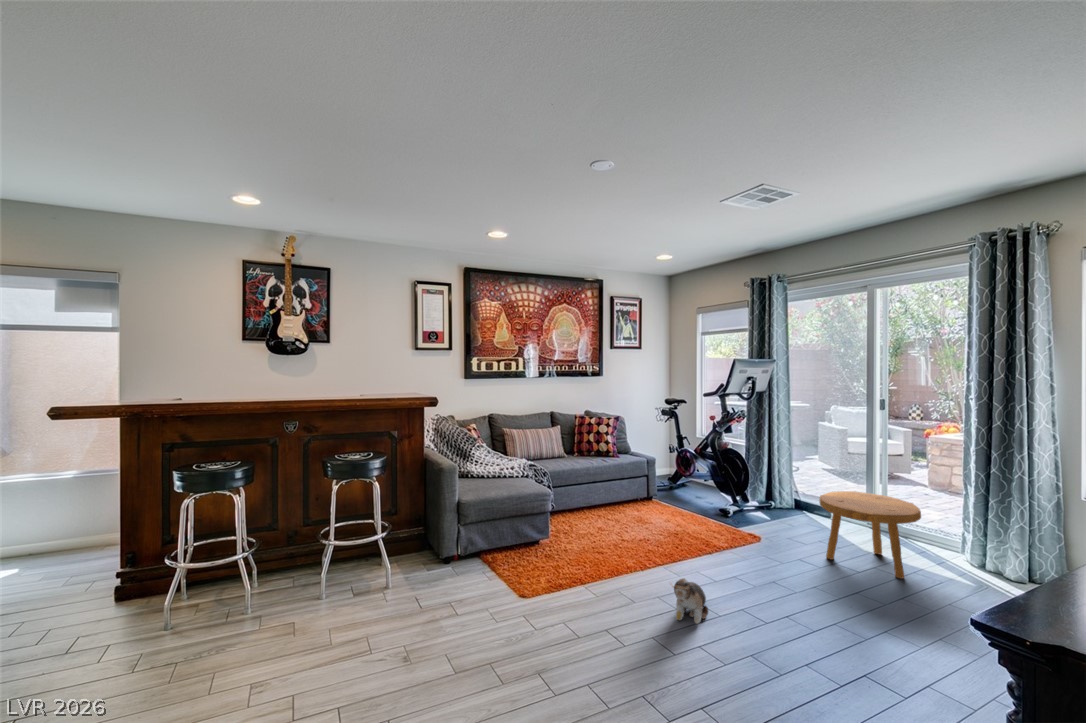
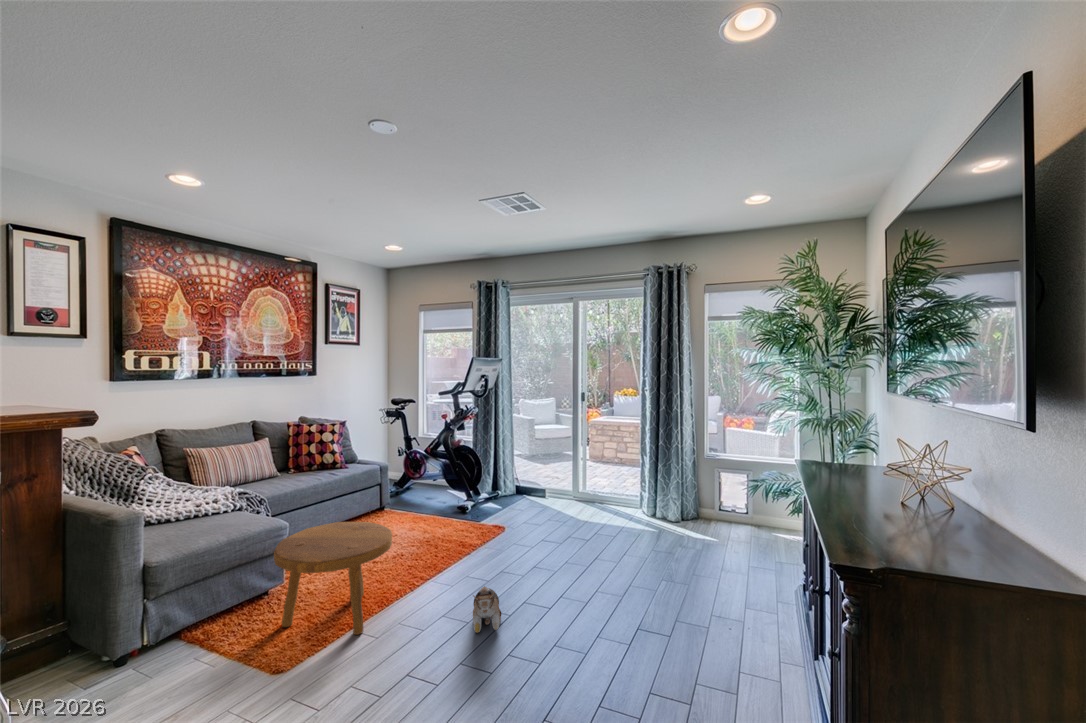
footstool: present [819,491,921,578] -> present [274,522,392,635]

